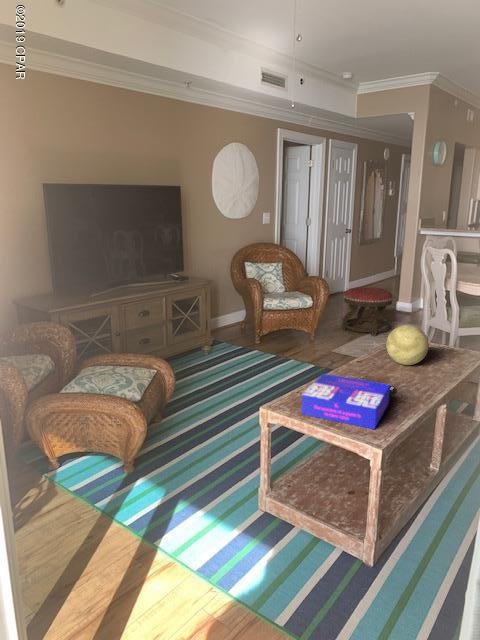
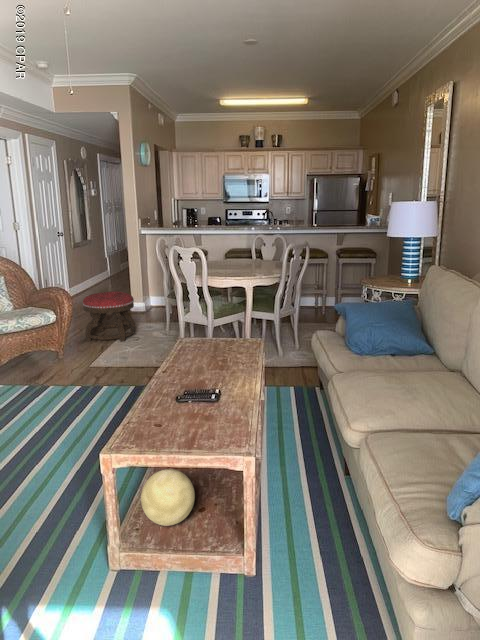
decorative ball: present [386,325,429,365] -> present [141,469,195,526]
board game: present [301,374,390,429] -> none [150,389,232,445]

